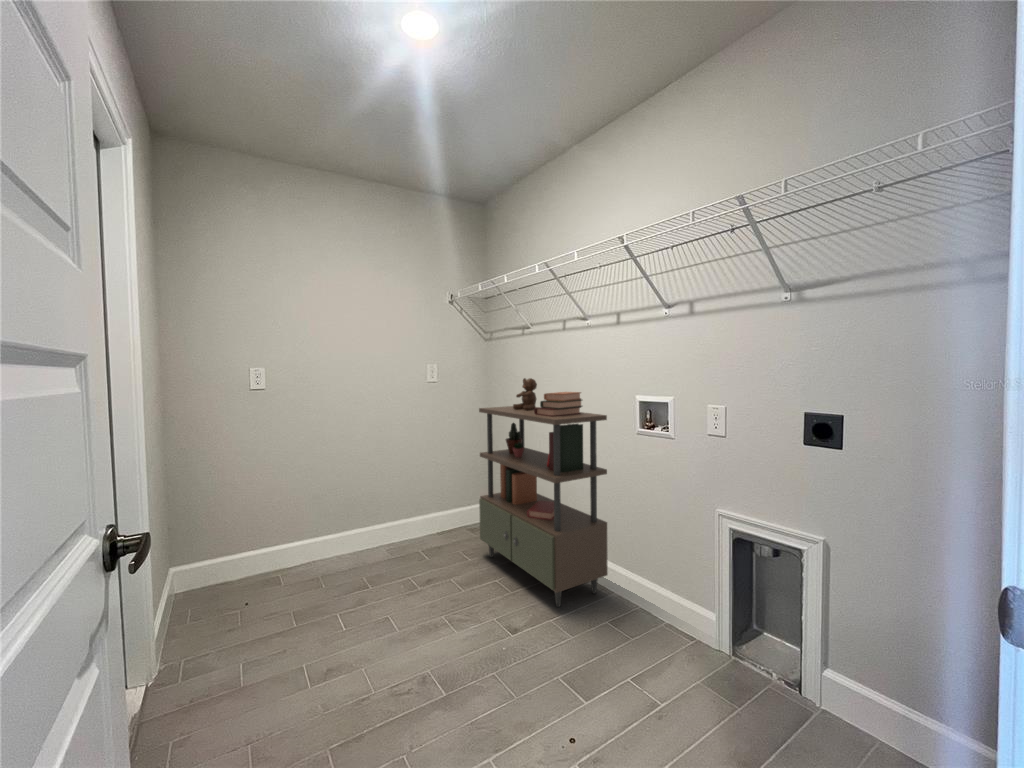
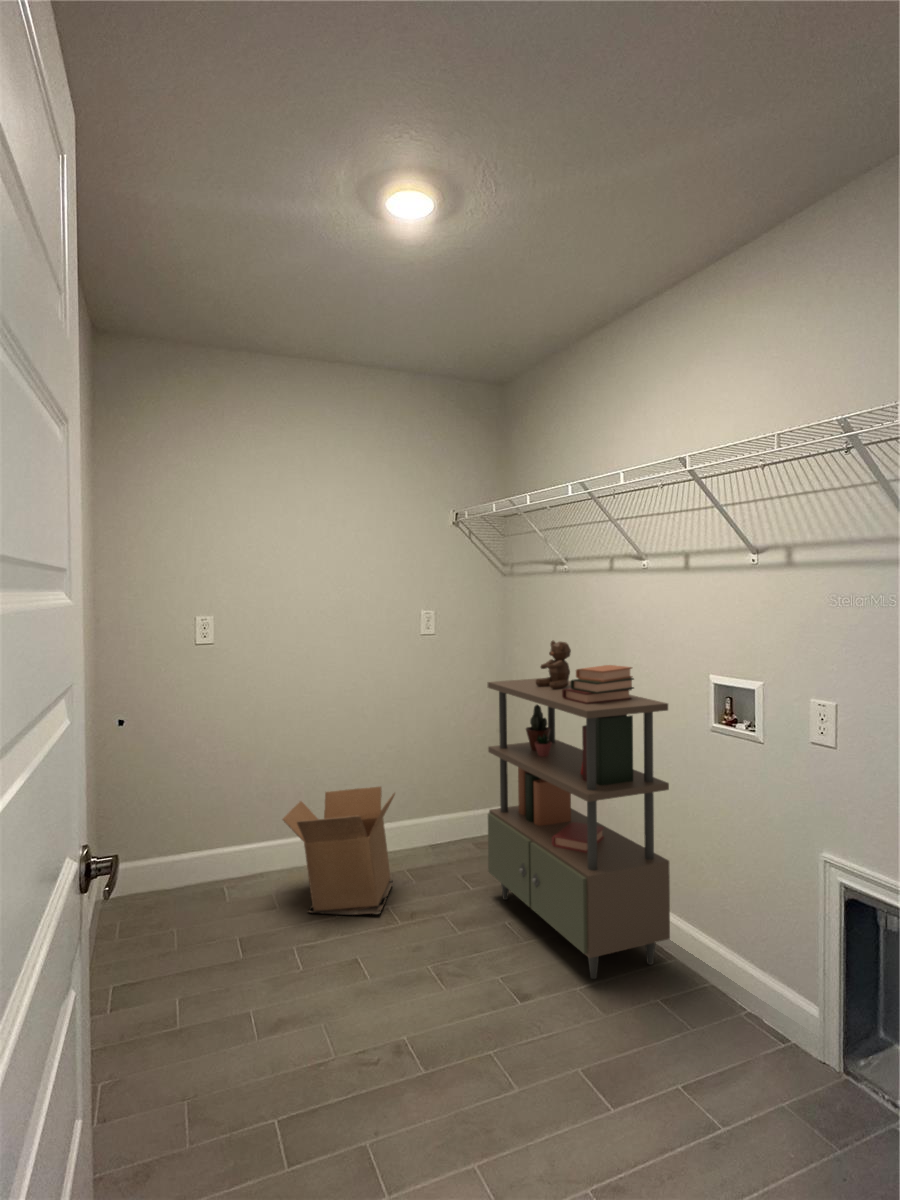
cardboard box: none [330,484,414,576] -> present [283,787,395,915]

